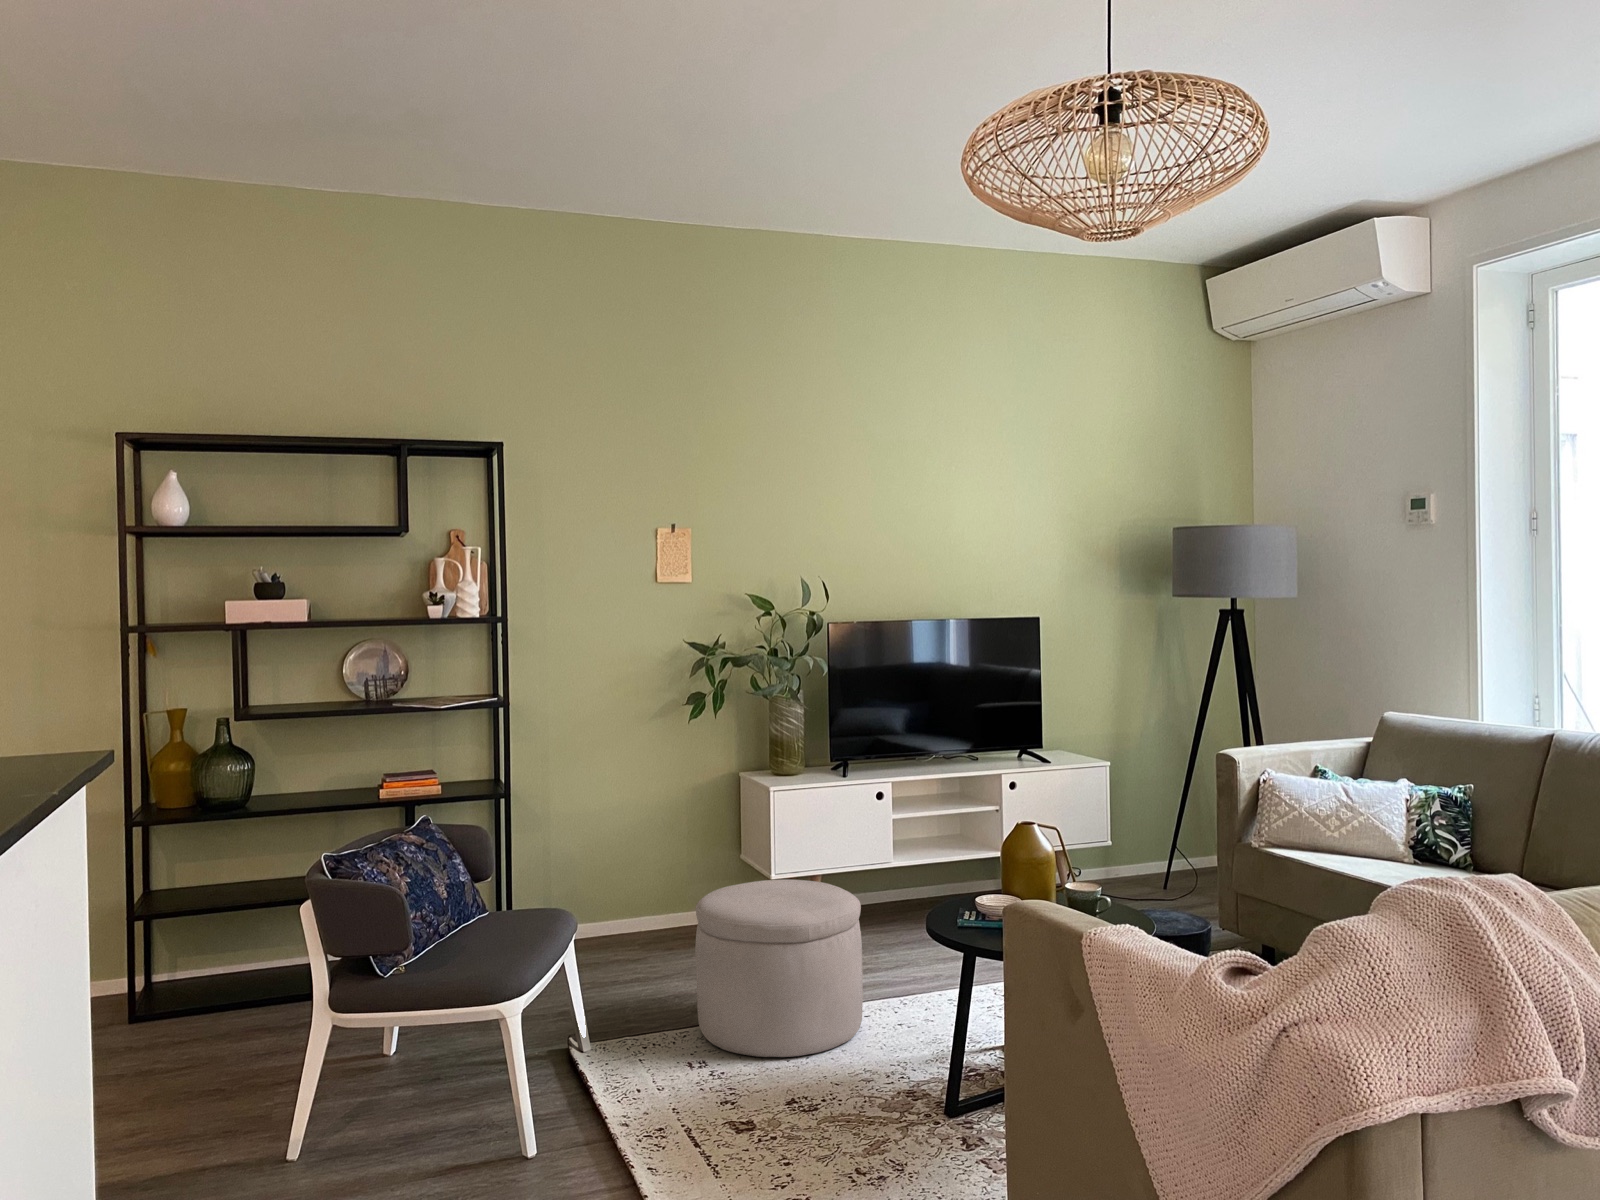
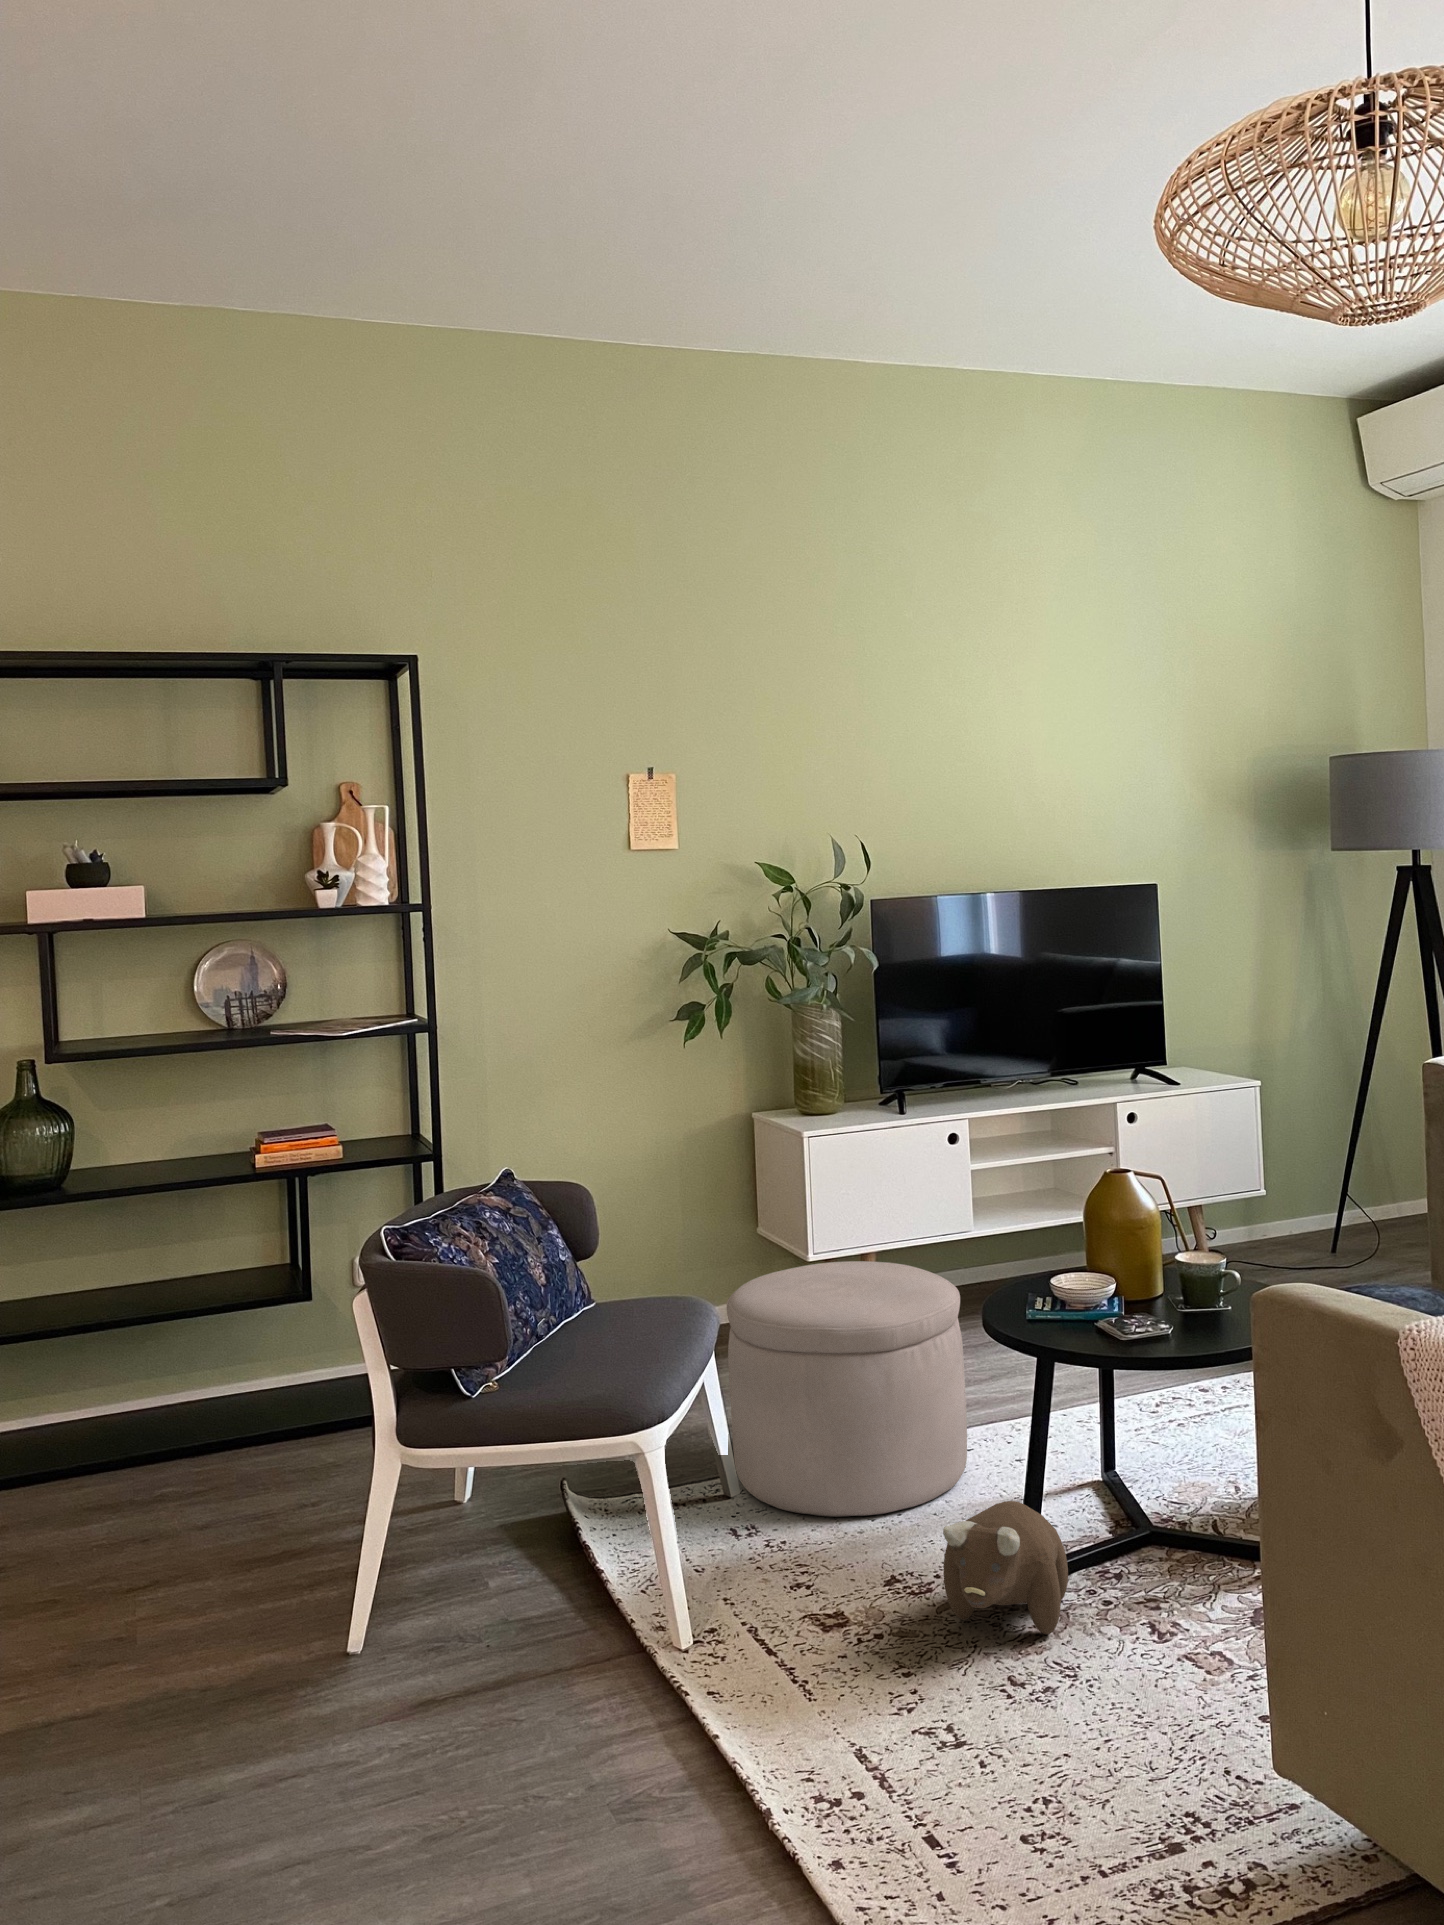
plush toy: none [818,1049,910,1142] -> present [943,1501,1068,1634]

